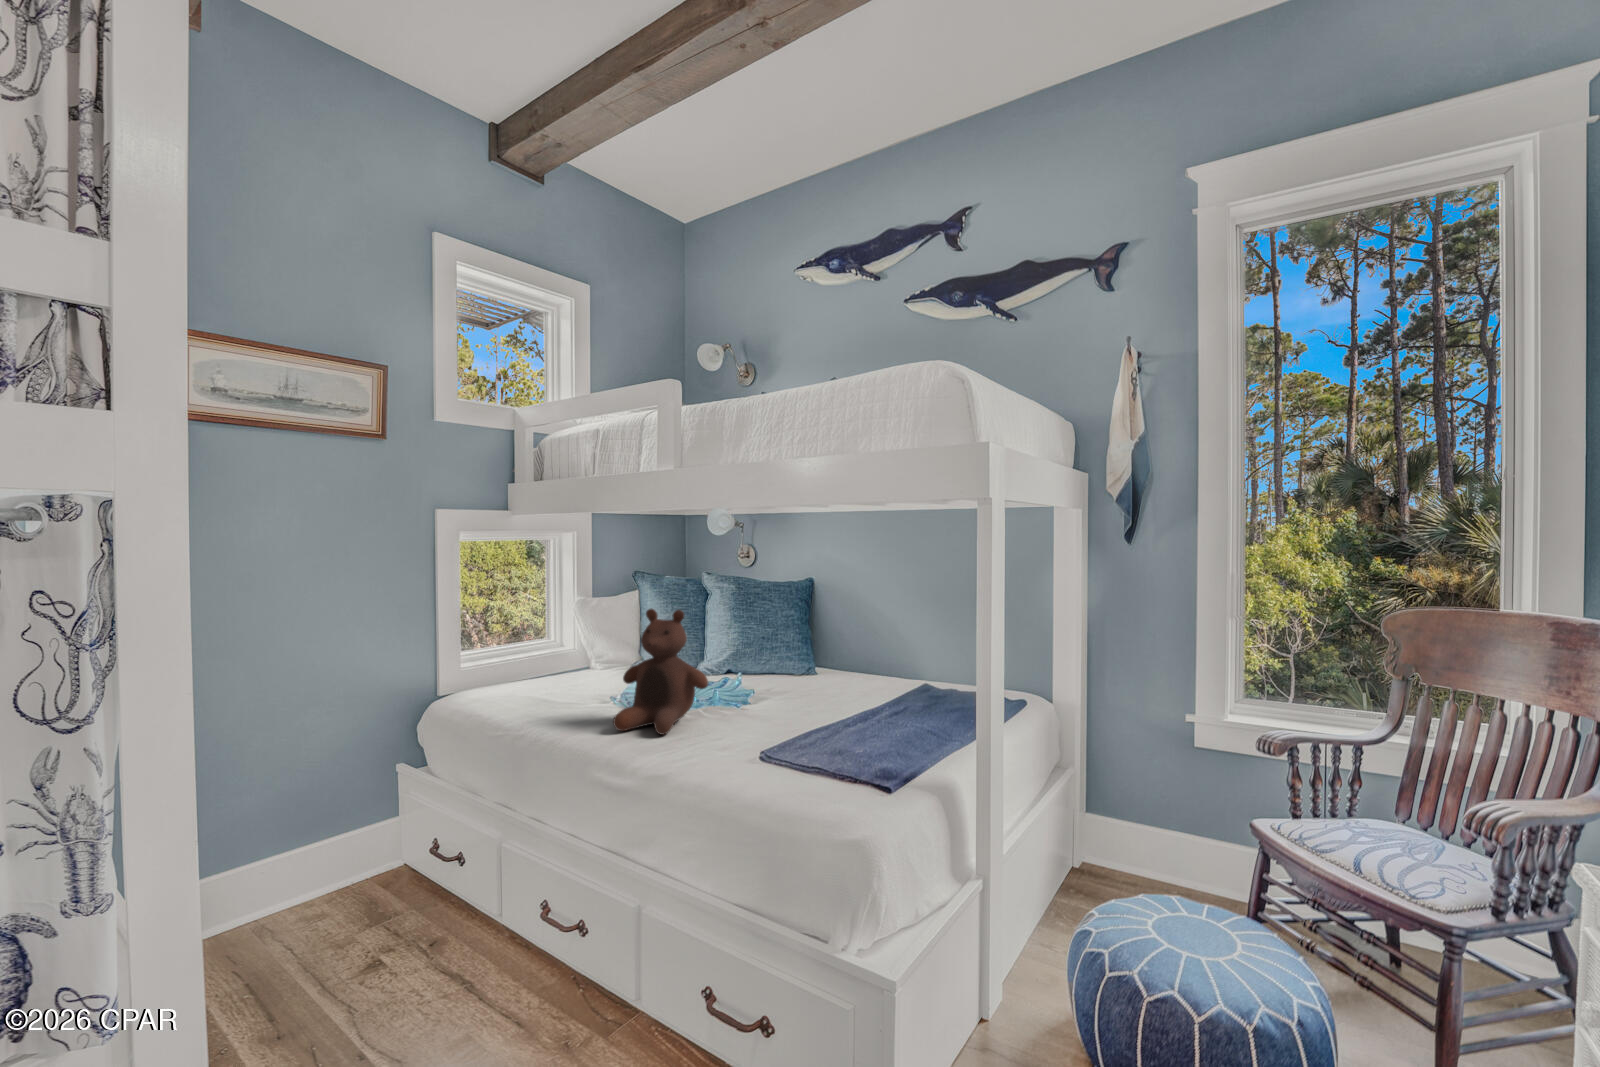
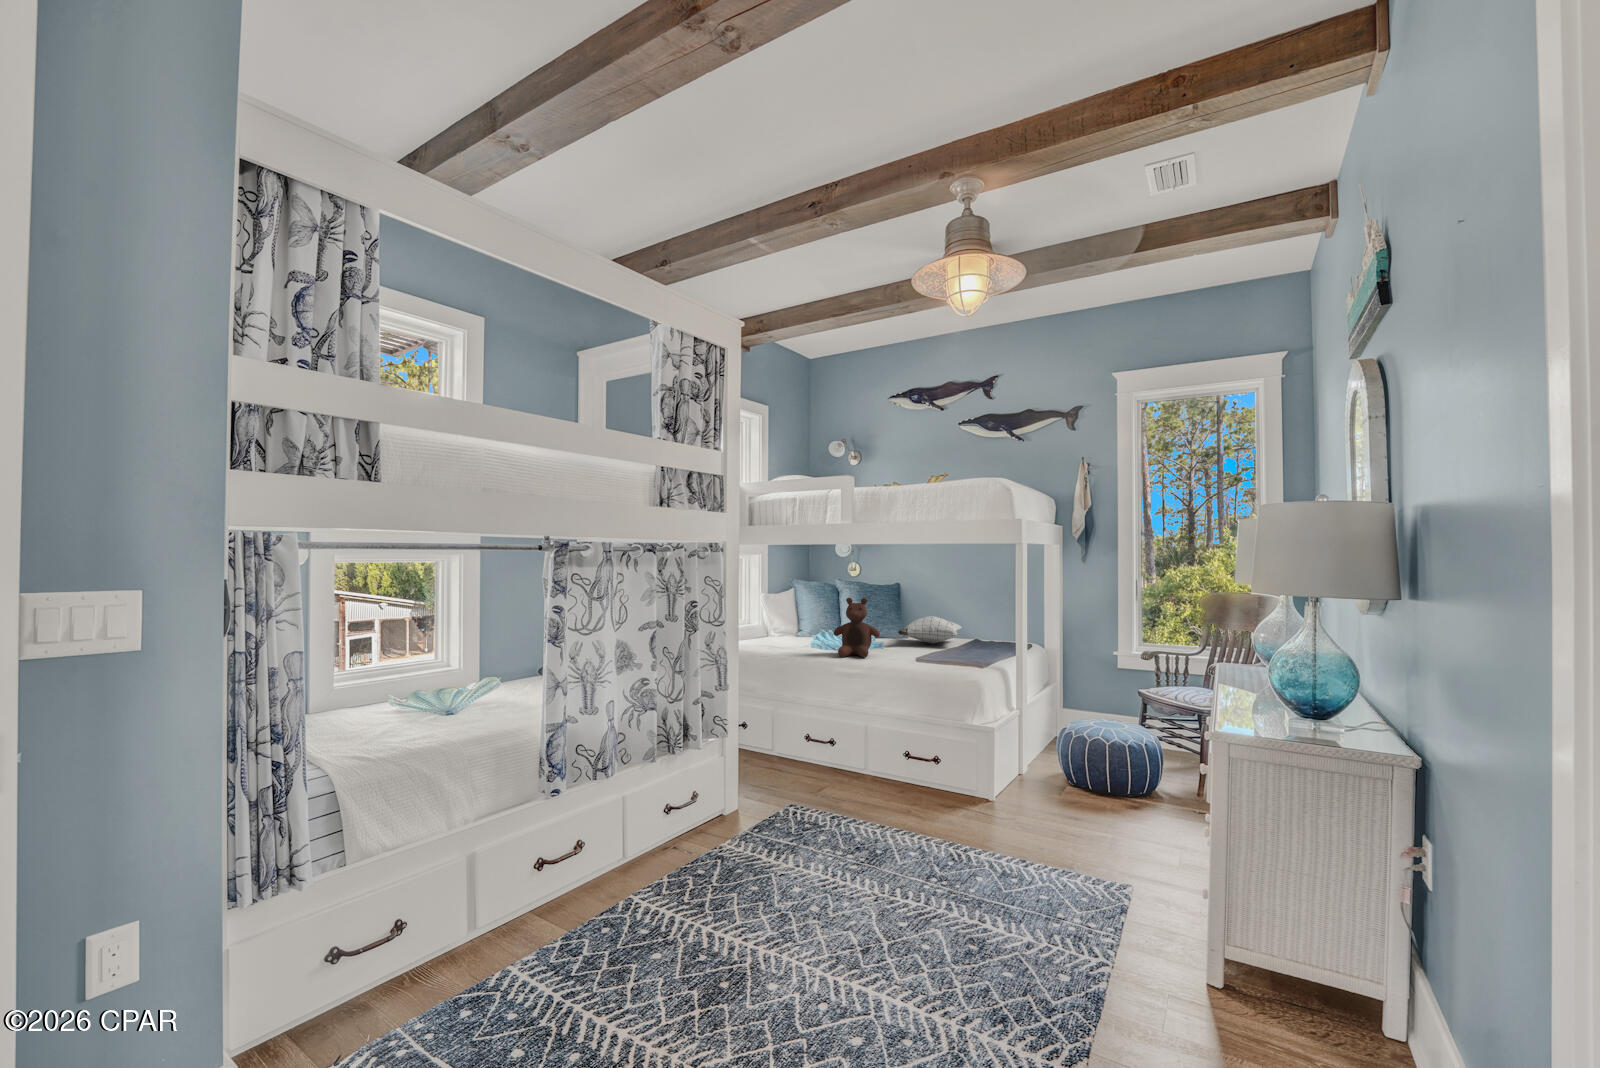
pillow: none [770,641,902,692] -> present [898,616,962,643]

